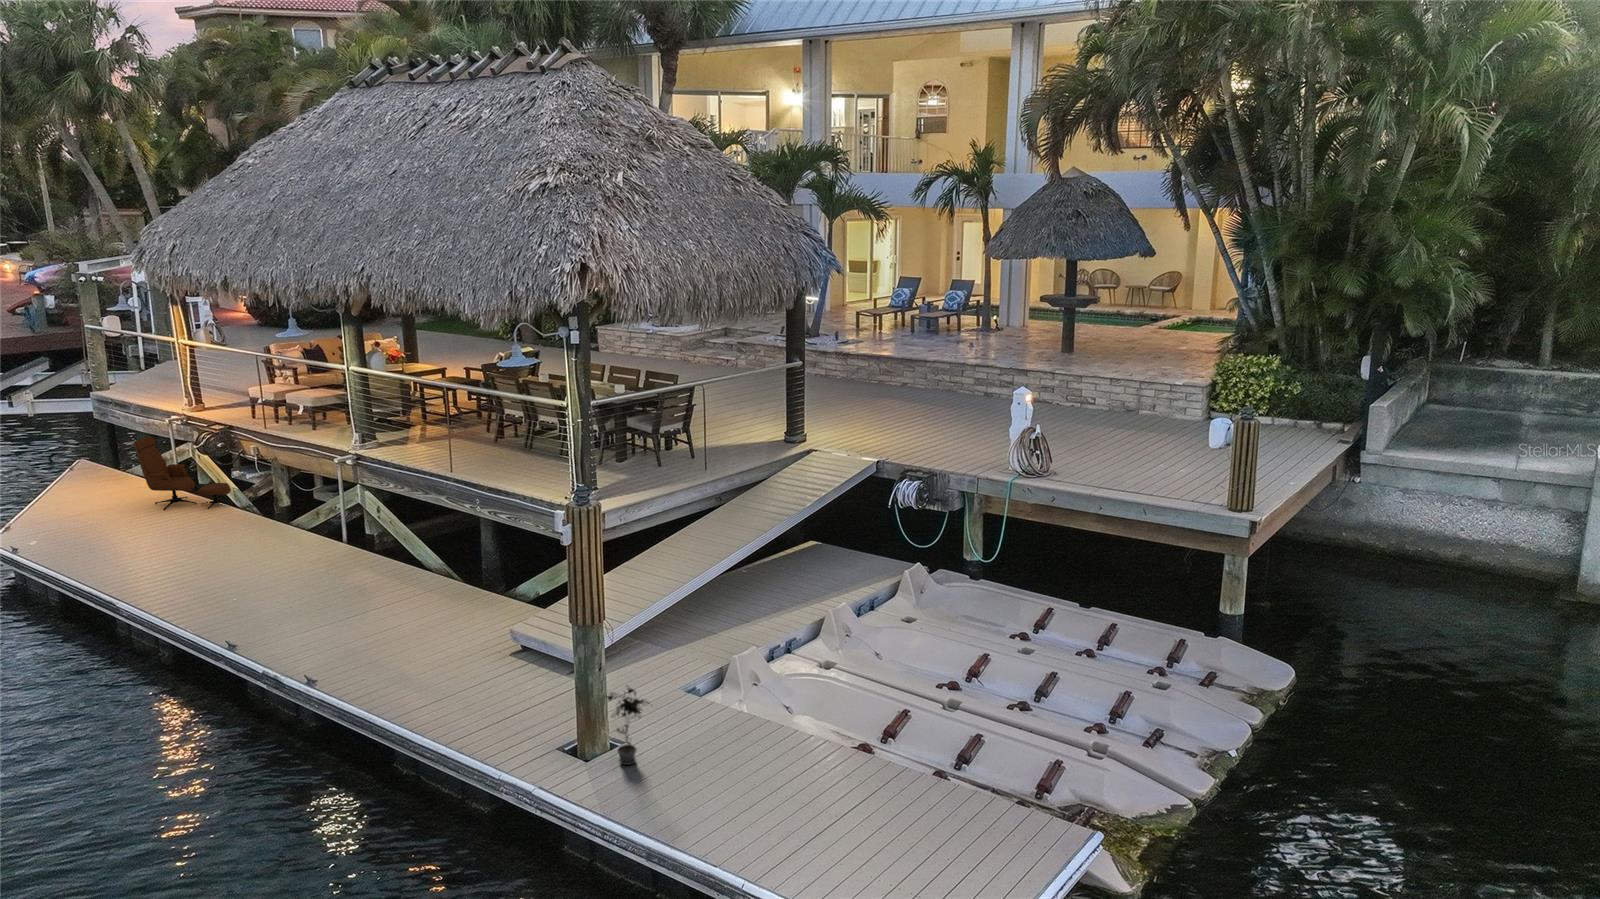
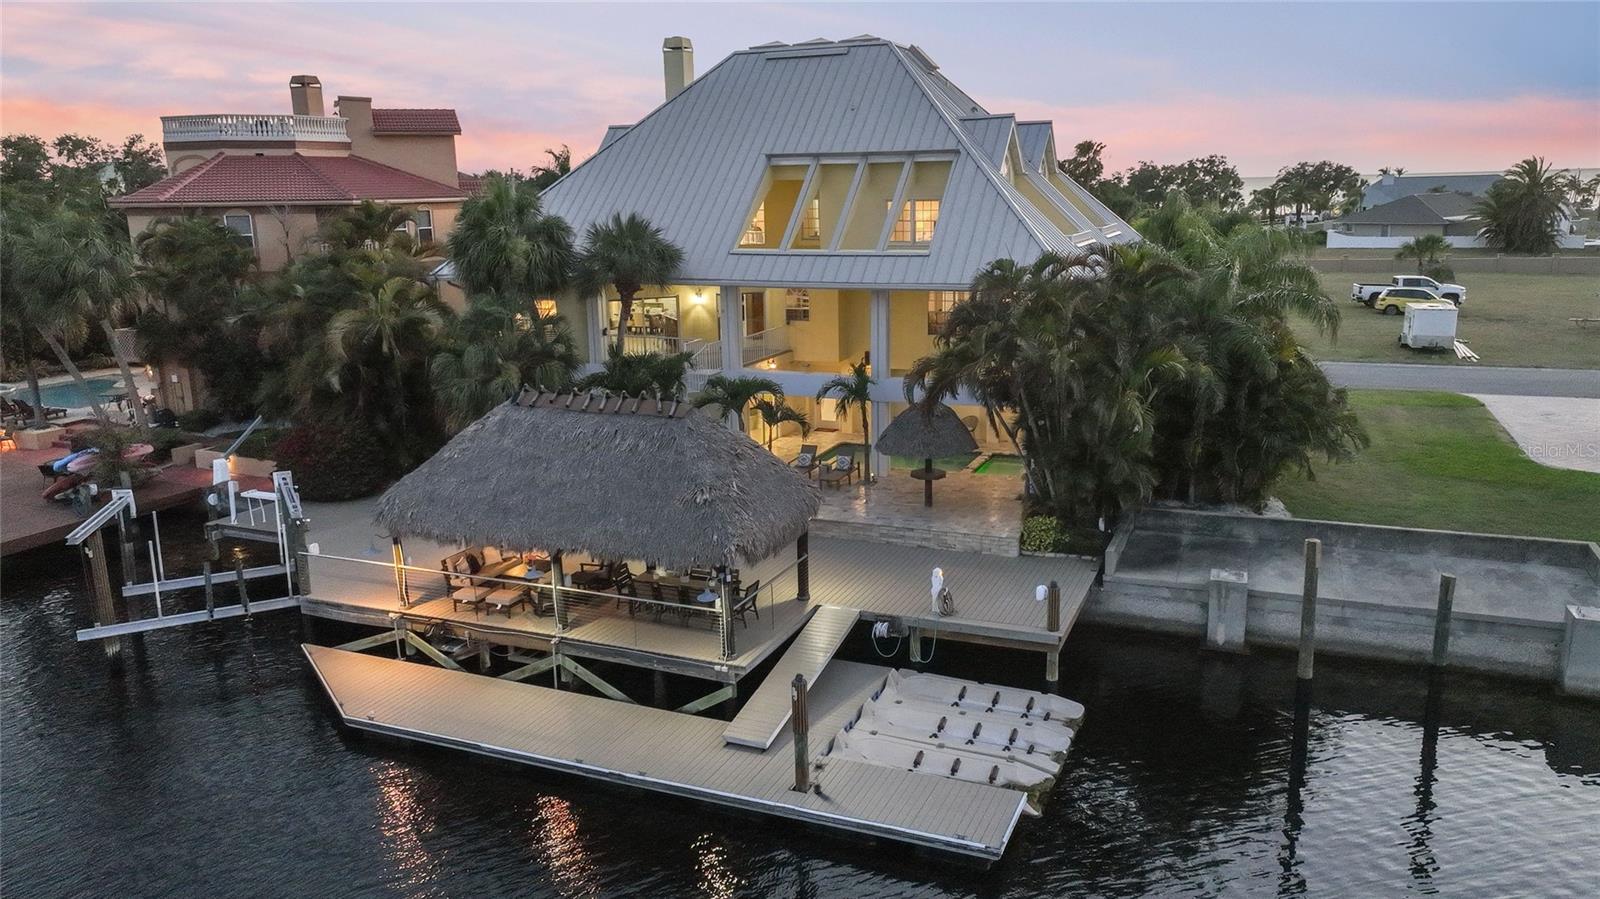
lounge chair: present [134,437,231,510] -> none [393,632,454,679]

